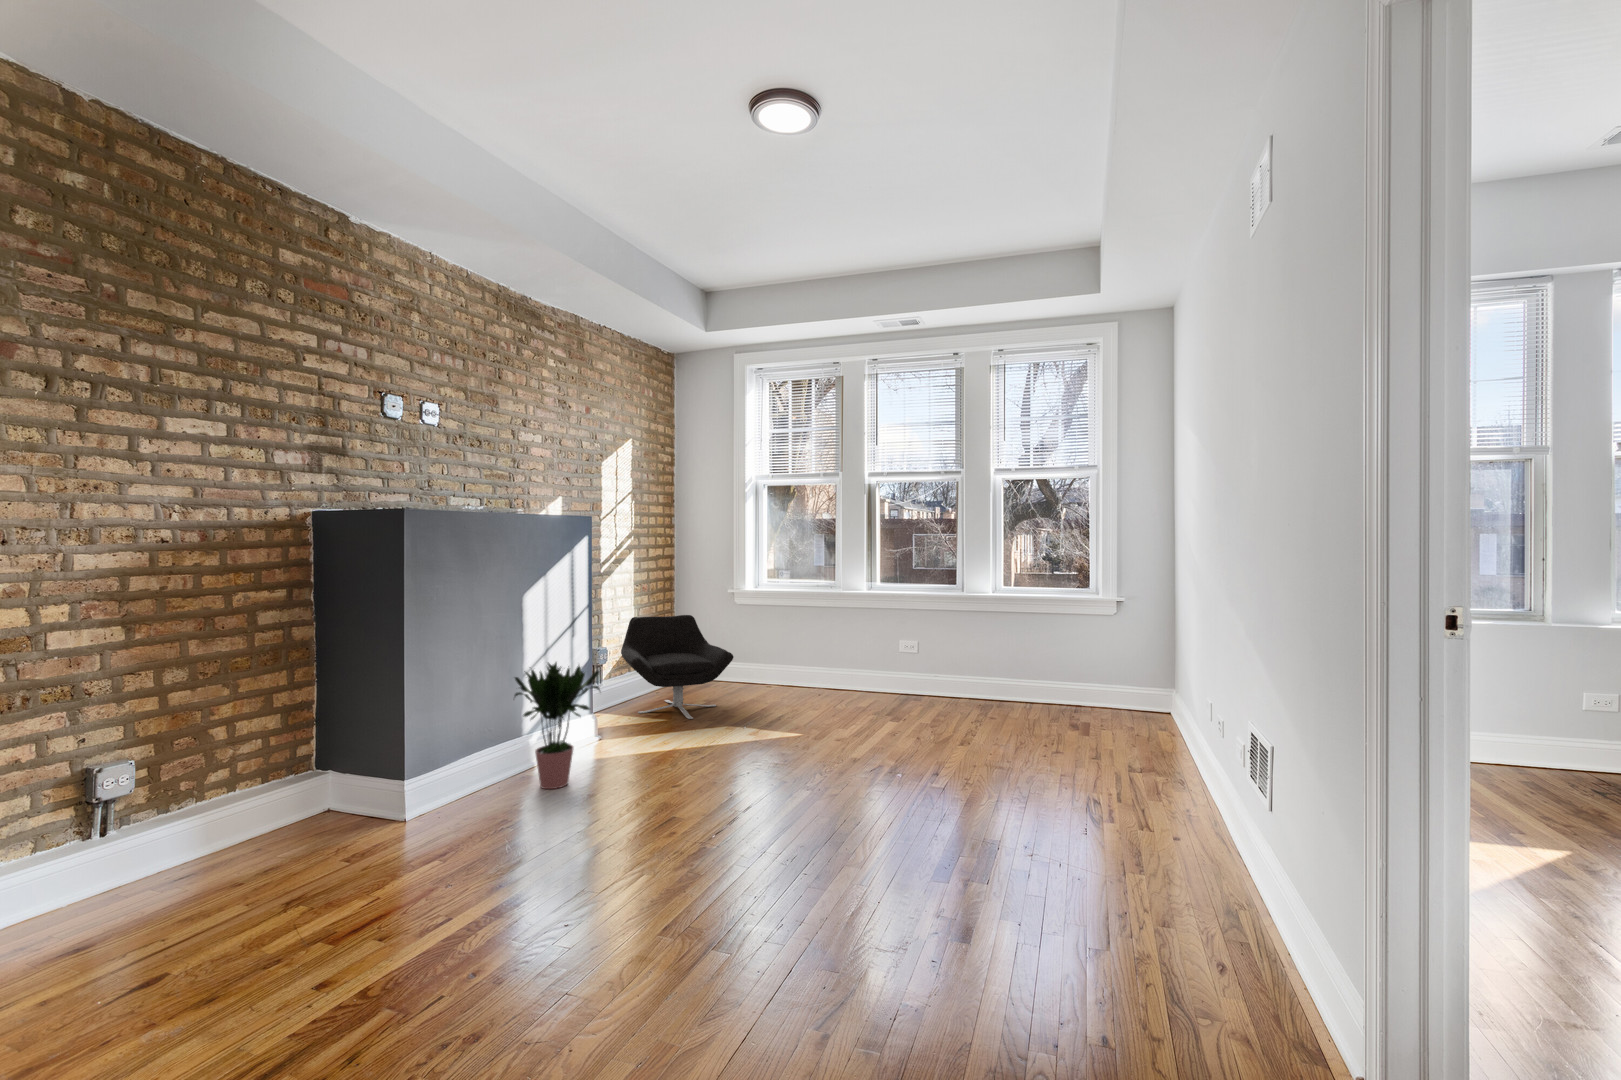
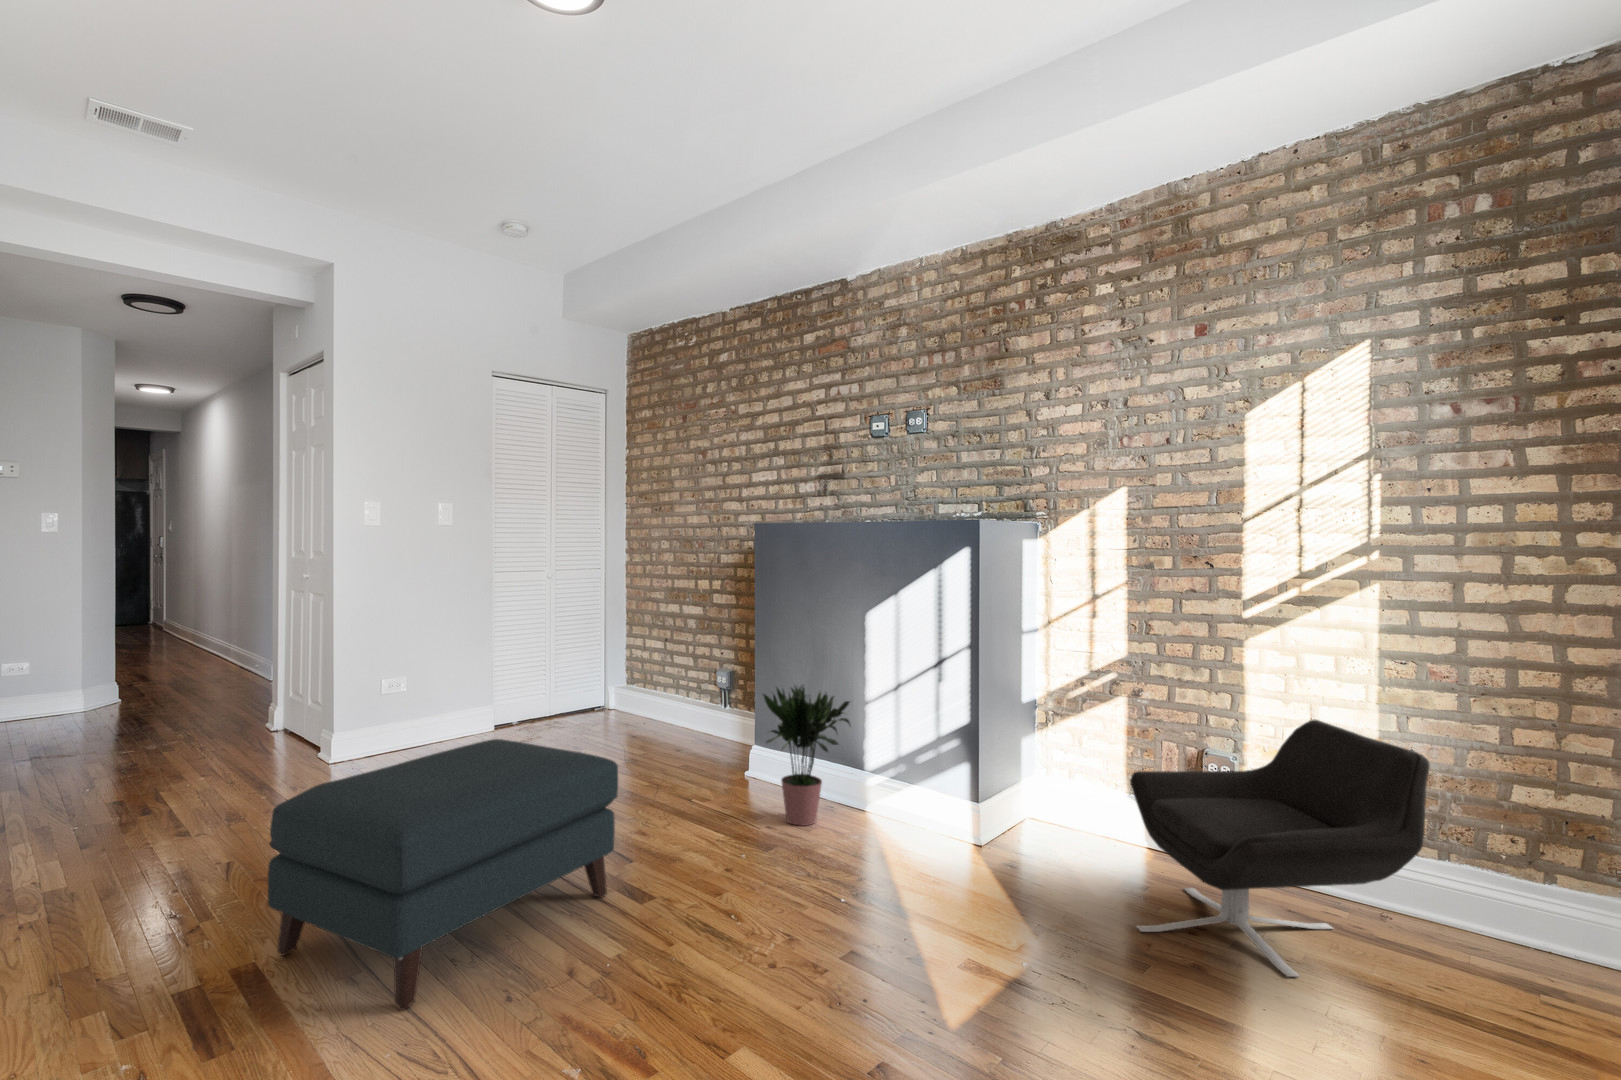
ottoman: none [700,705,925,876] -> present [268,739,618,1010]

